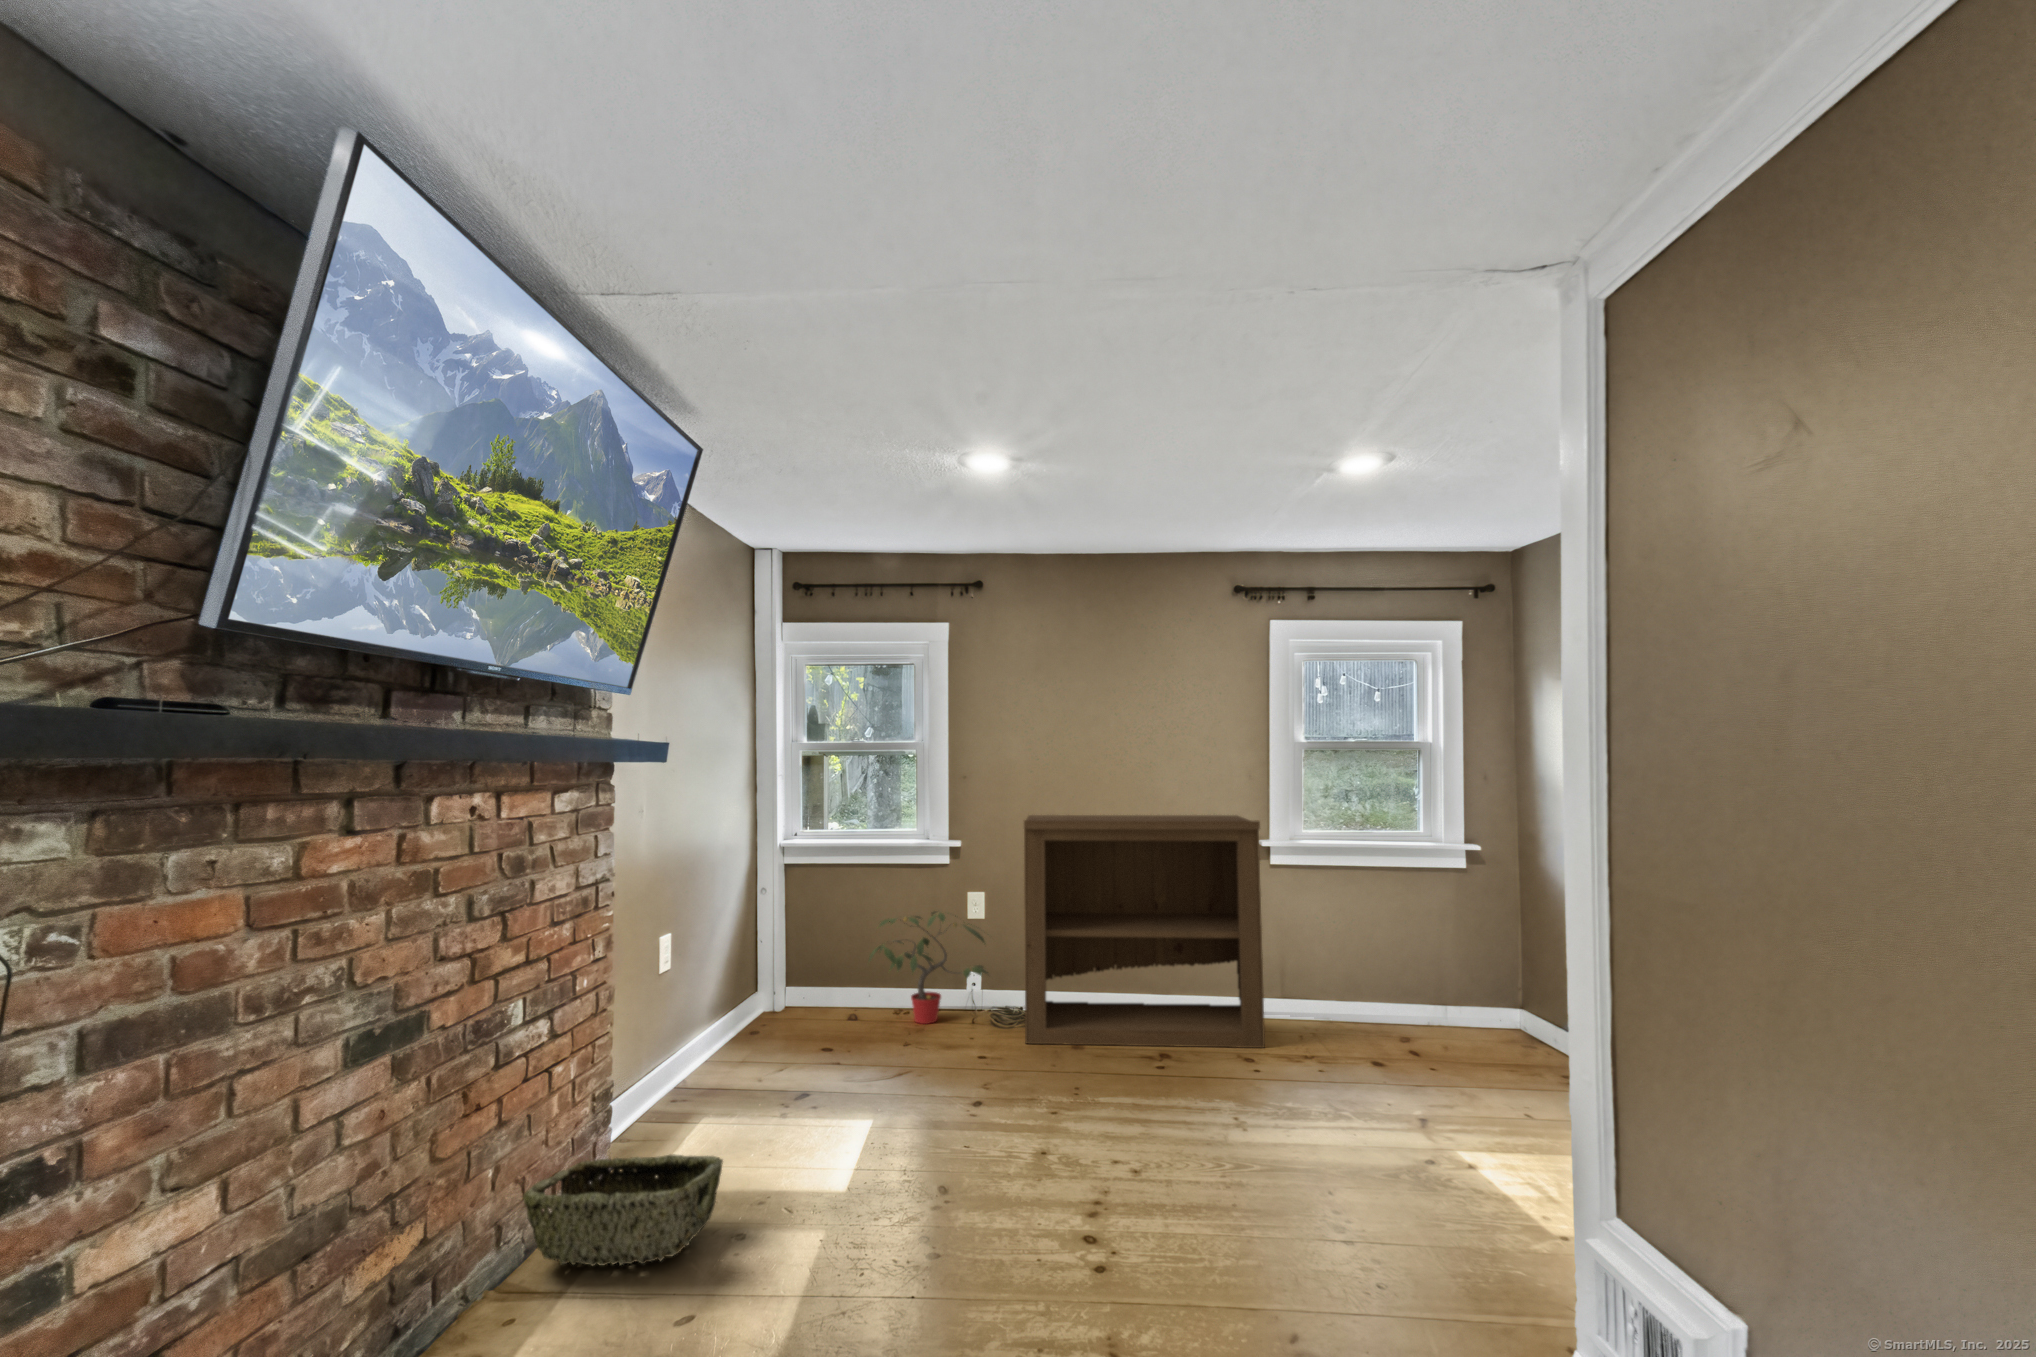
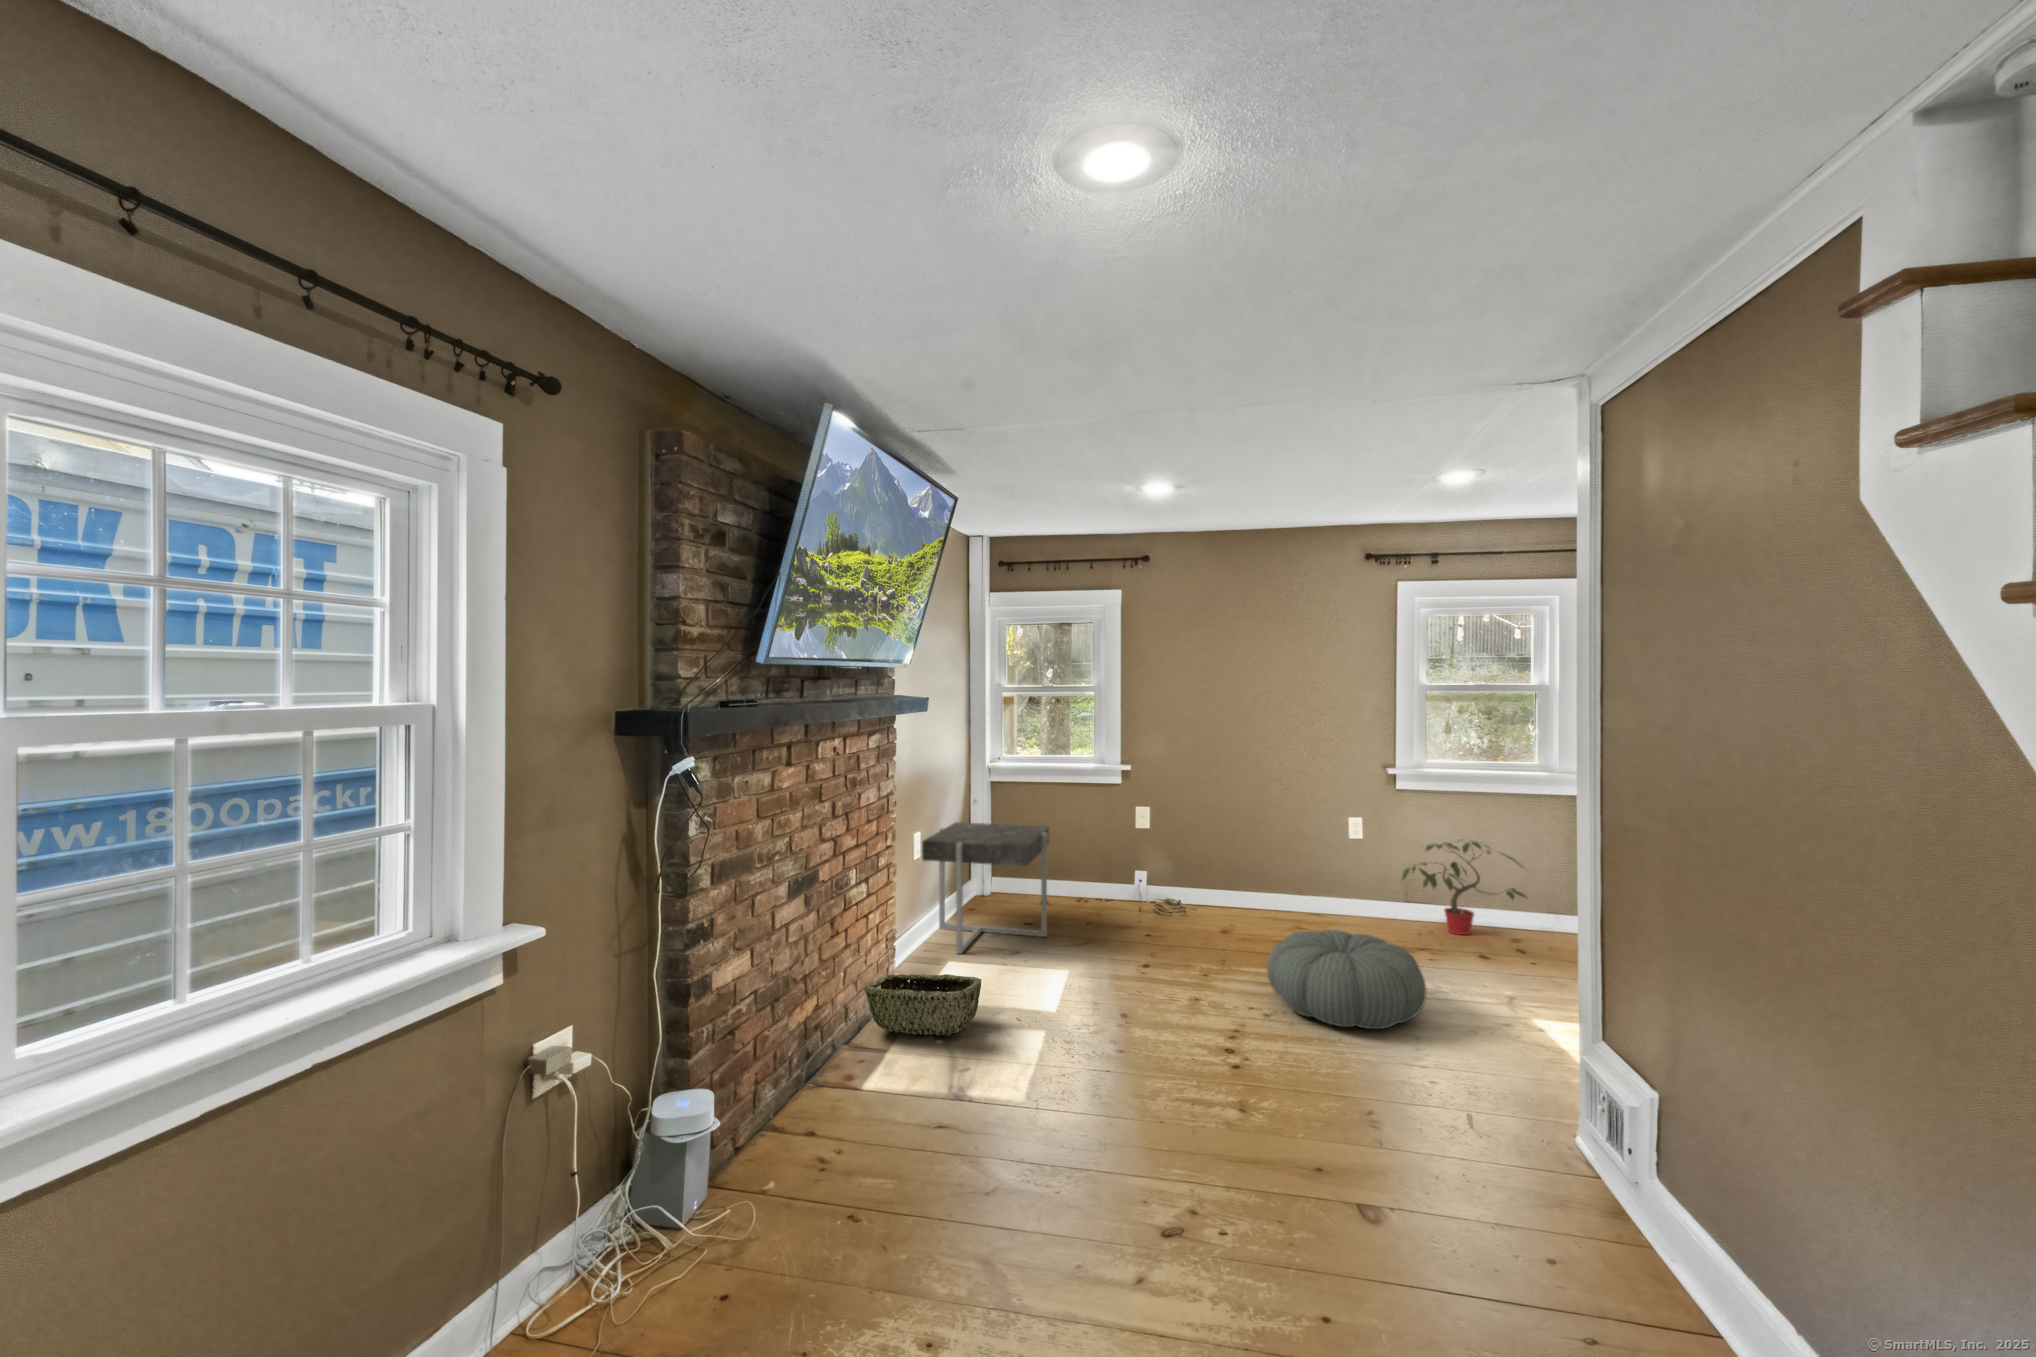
bookshelf: present [1024,815,1265,1048] -> none [1182,750,1382,941]
potted plant: present [869,911,988,1024] -> present [1402,841,1528,935]
side table: none [666,917,853,1107] -> present [922,822,1049,954]
pouf: none [1134,1043,1338,1186] -> present [1267,930,1426,1029]

